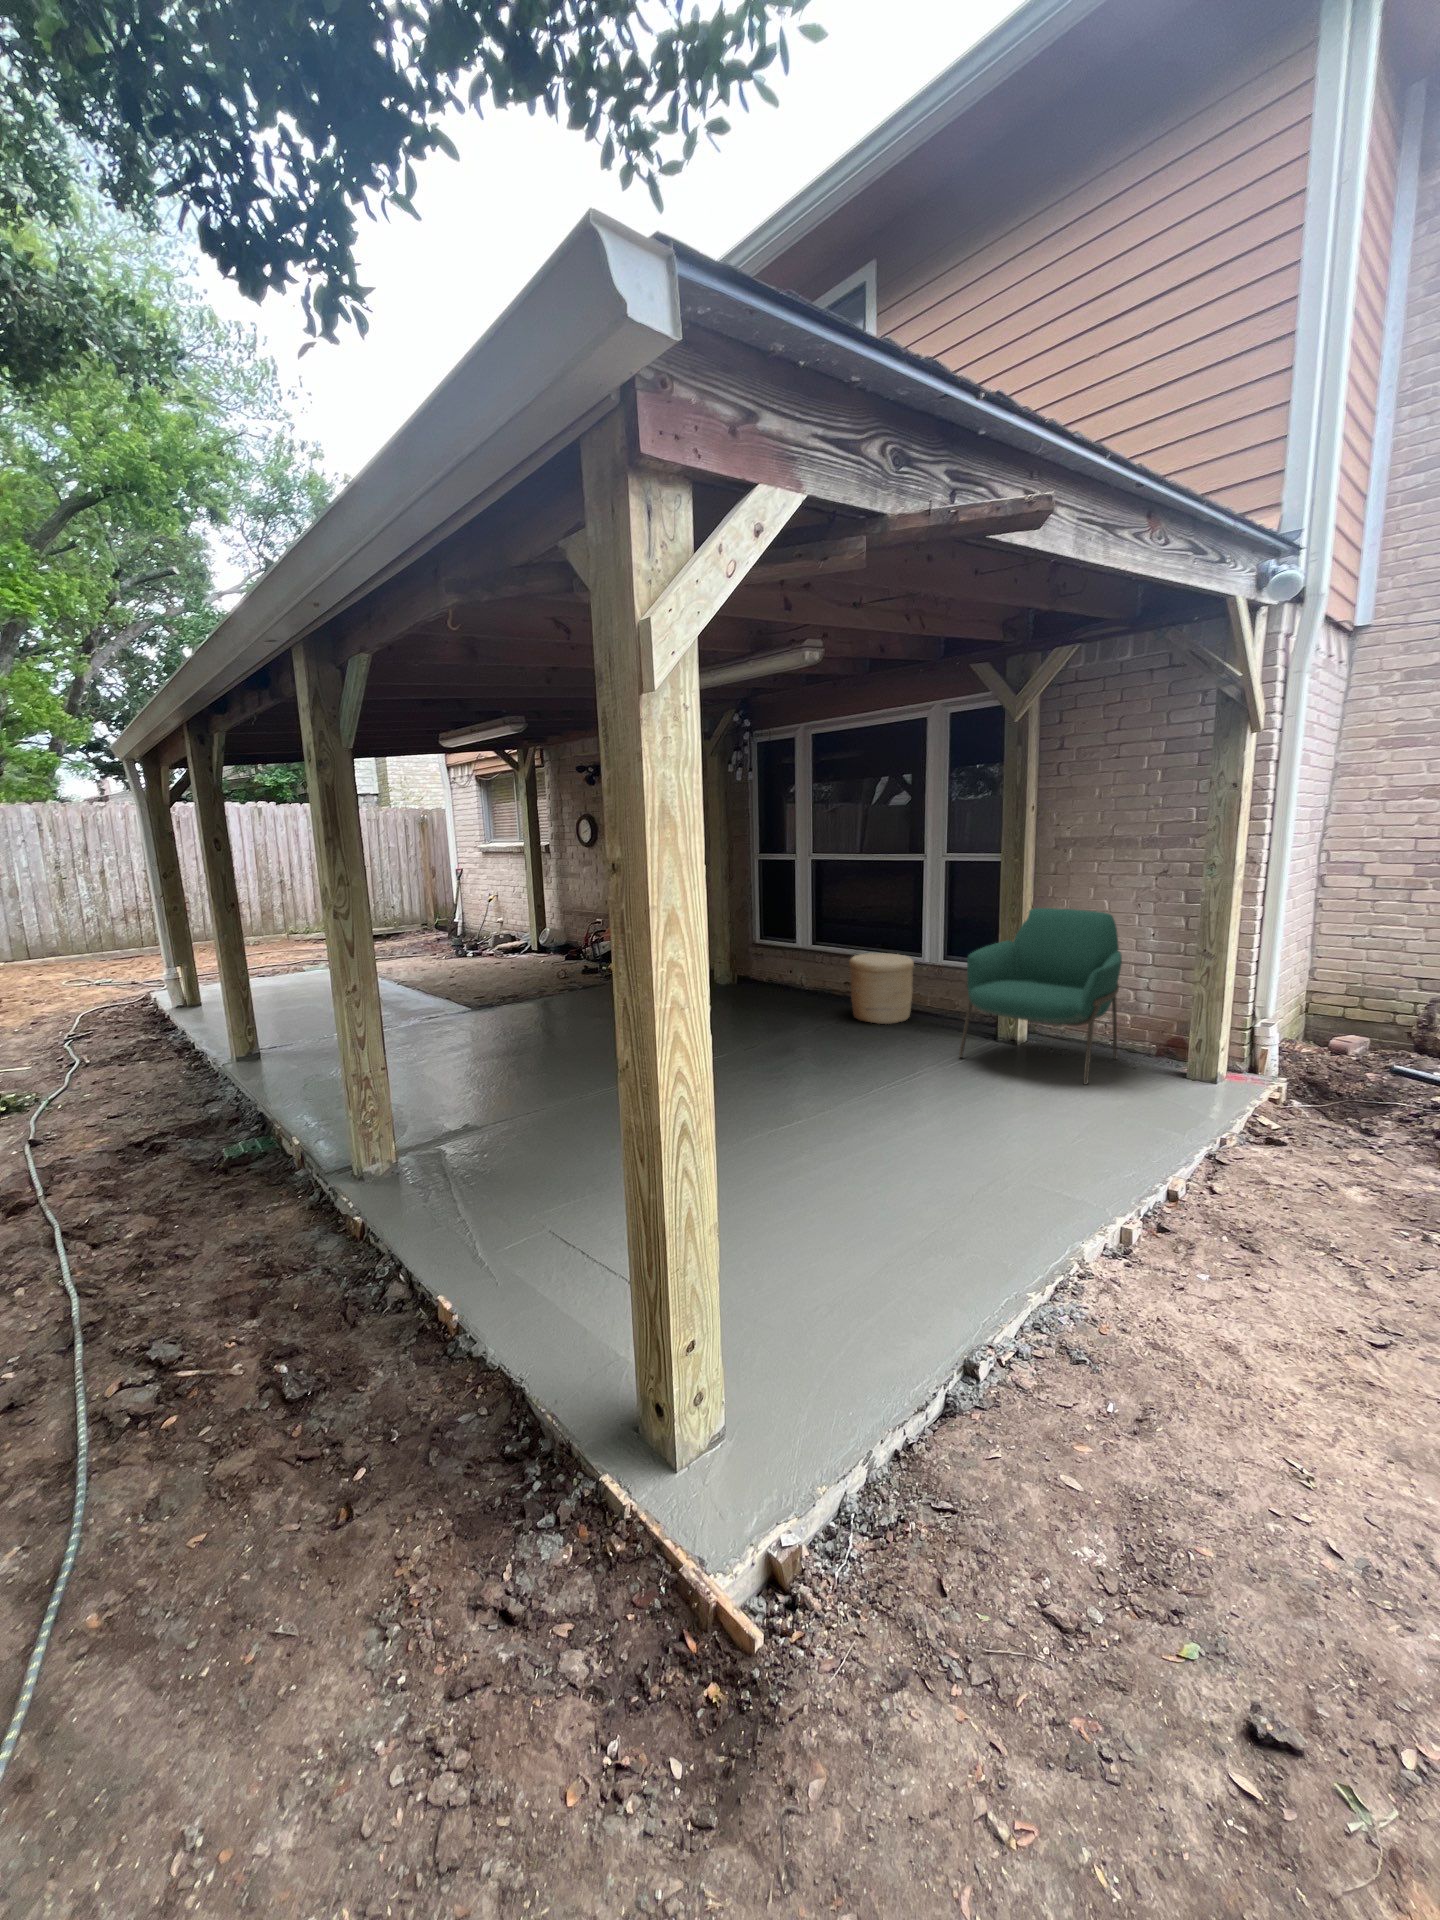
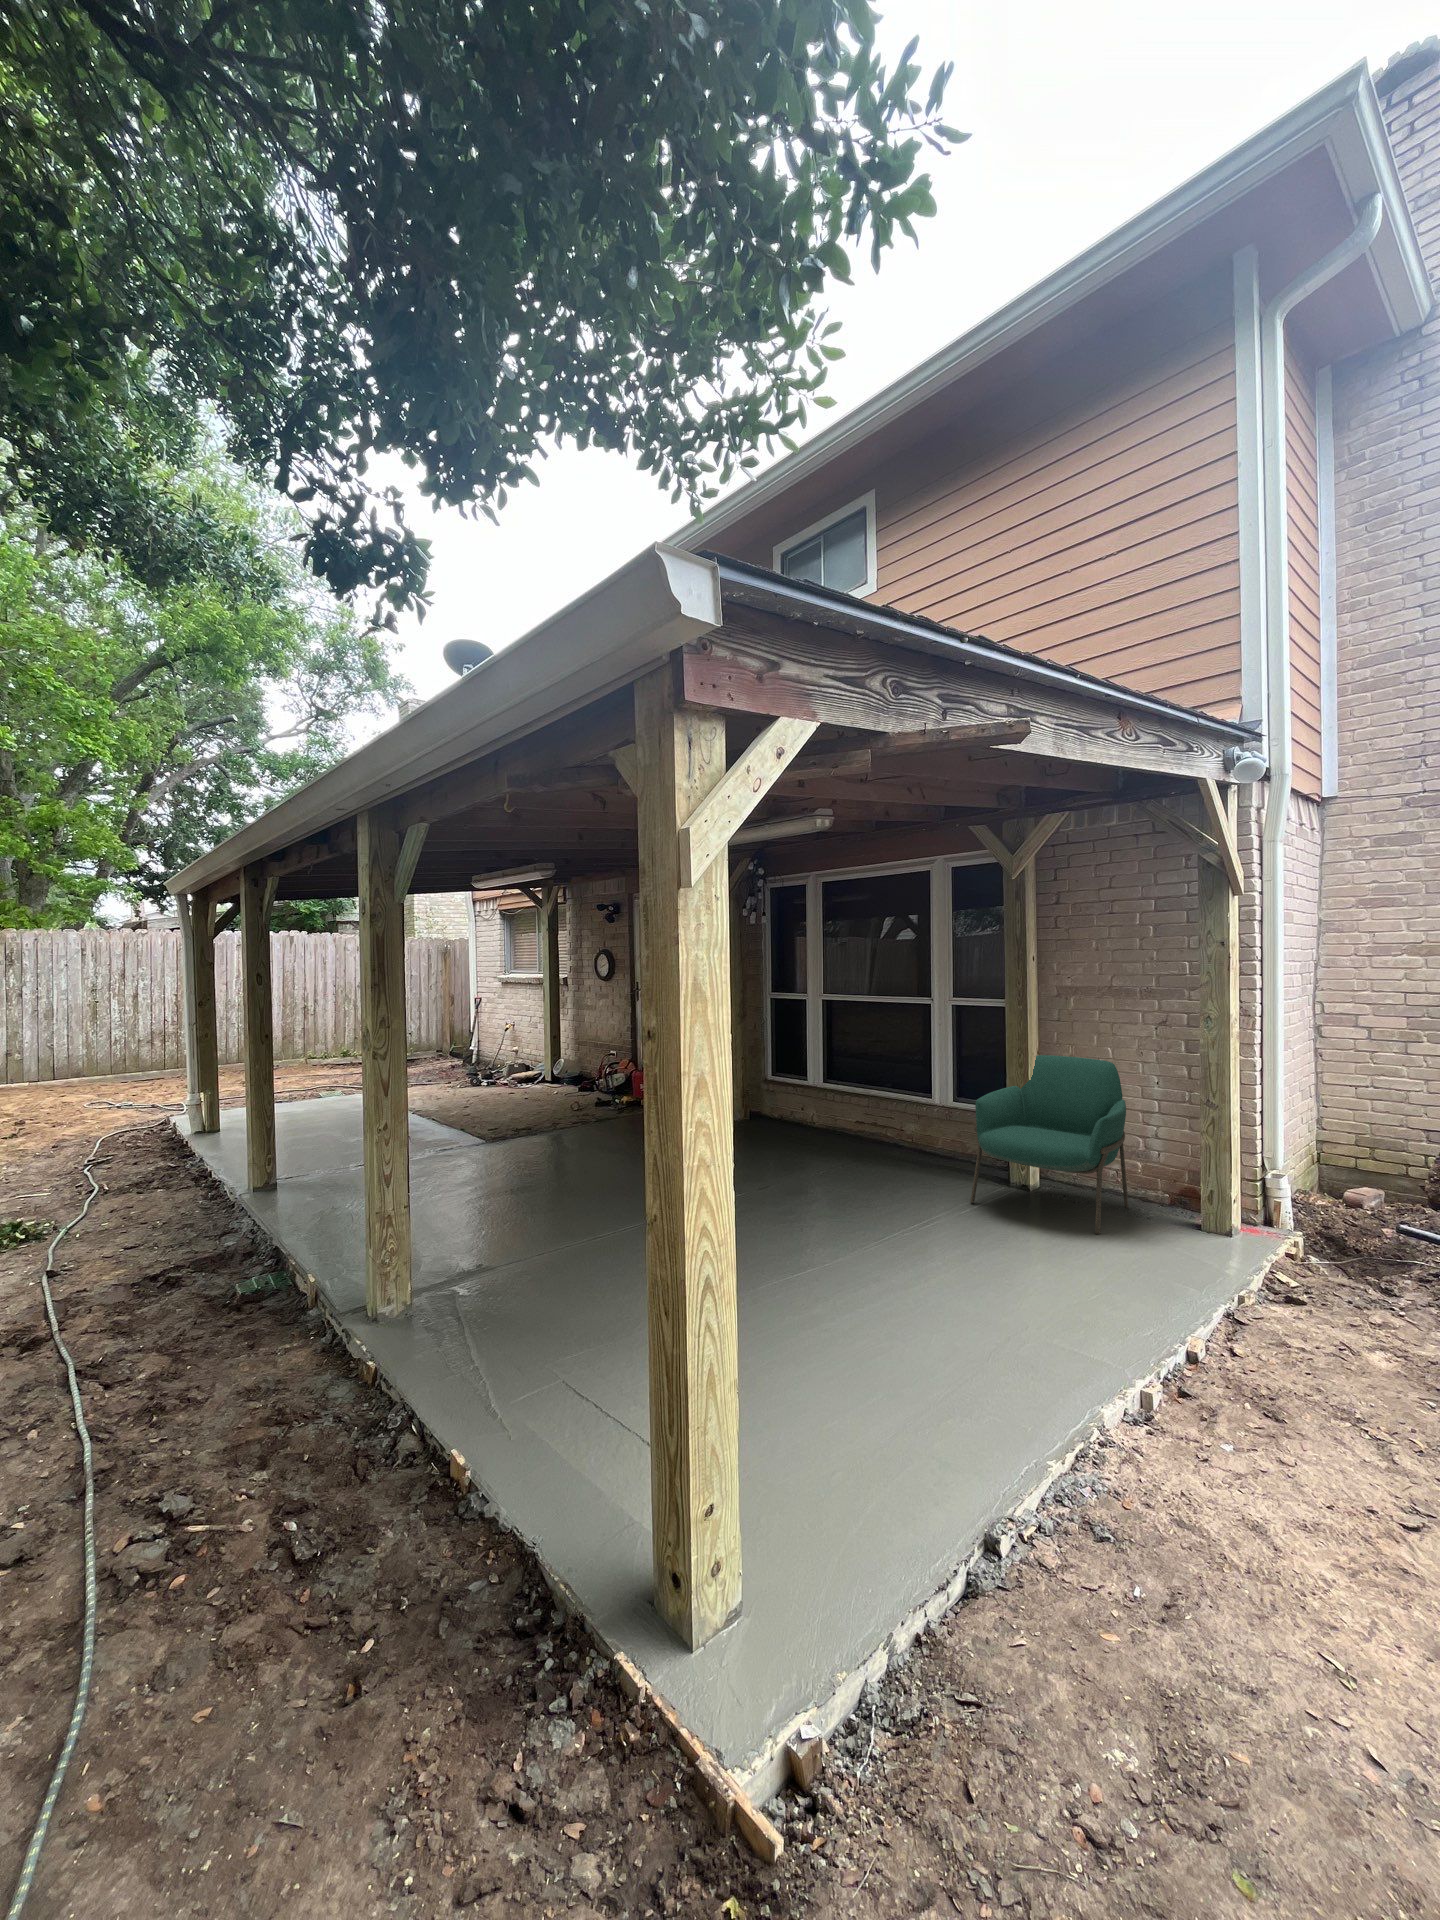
woven basket: present [849,953,914,1024] -> none [860,1095,924,1166]

